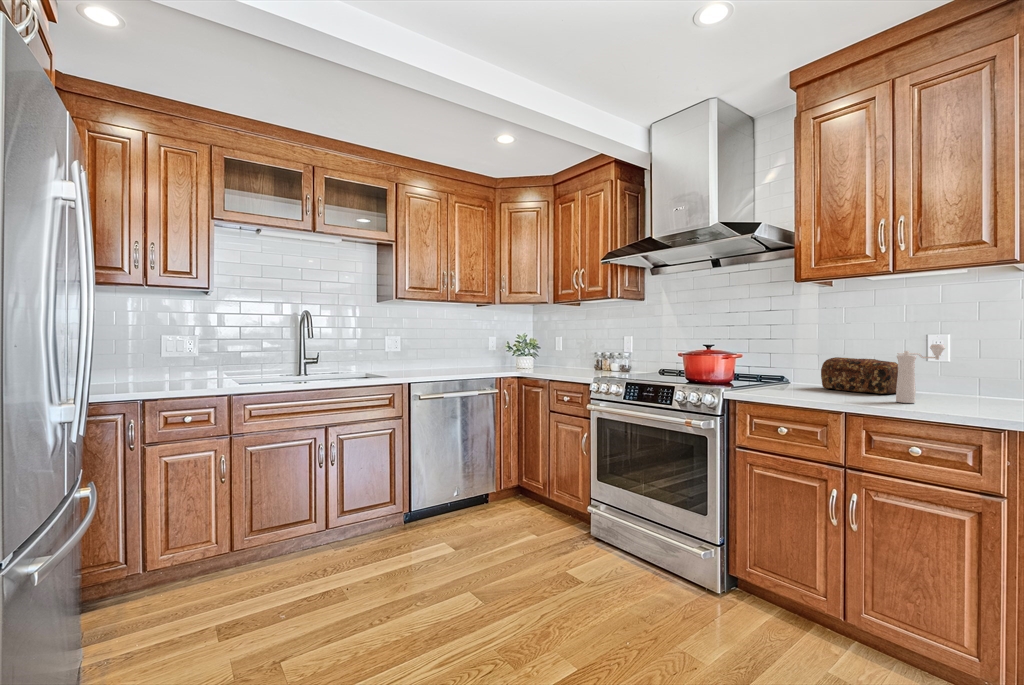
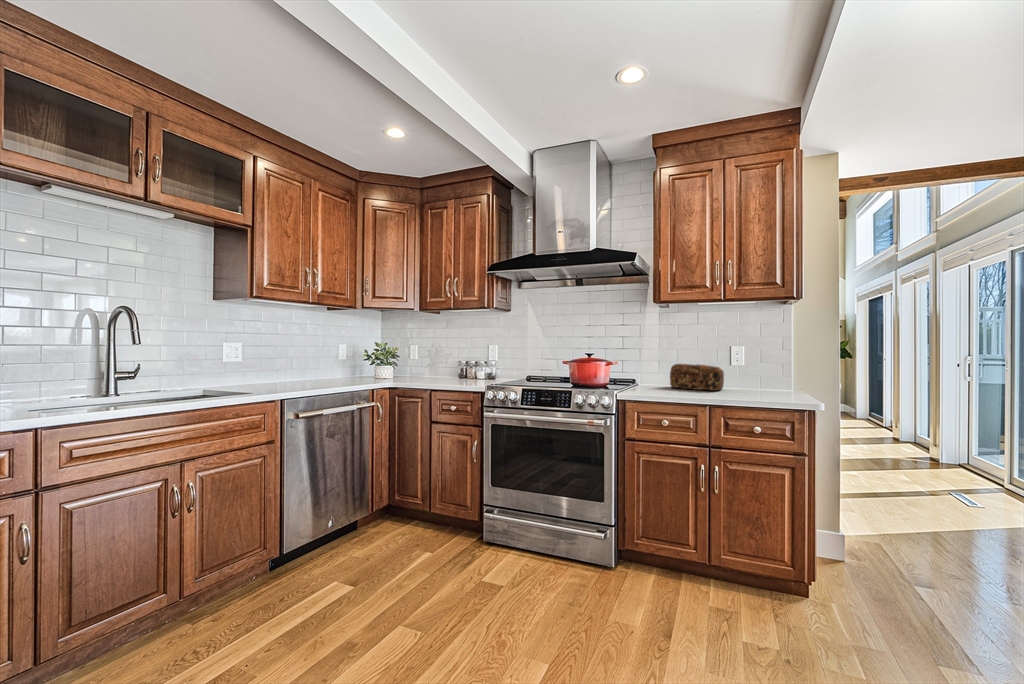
pepper mill: present [896,344,945,403] -> none [735,354,761,396]

